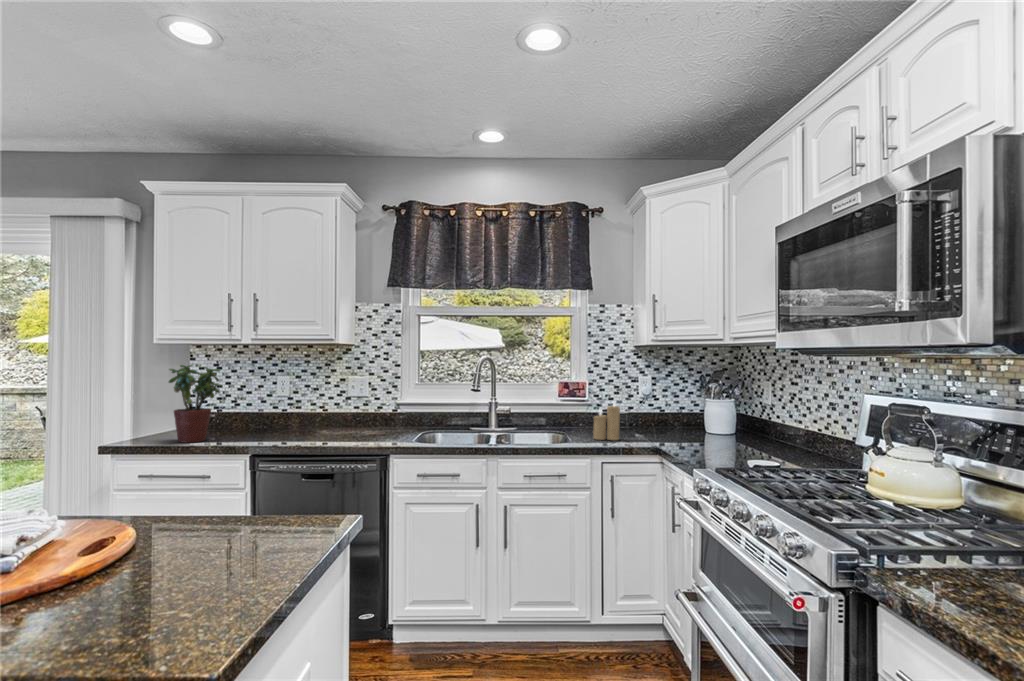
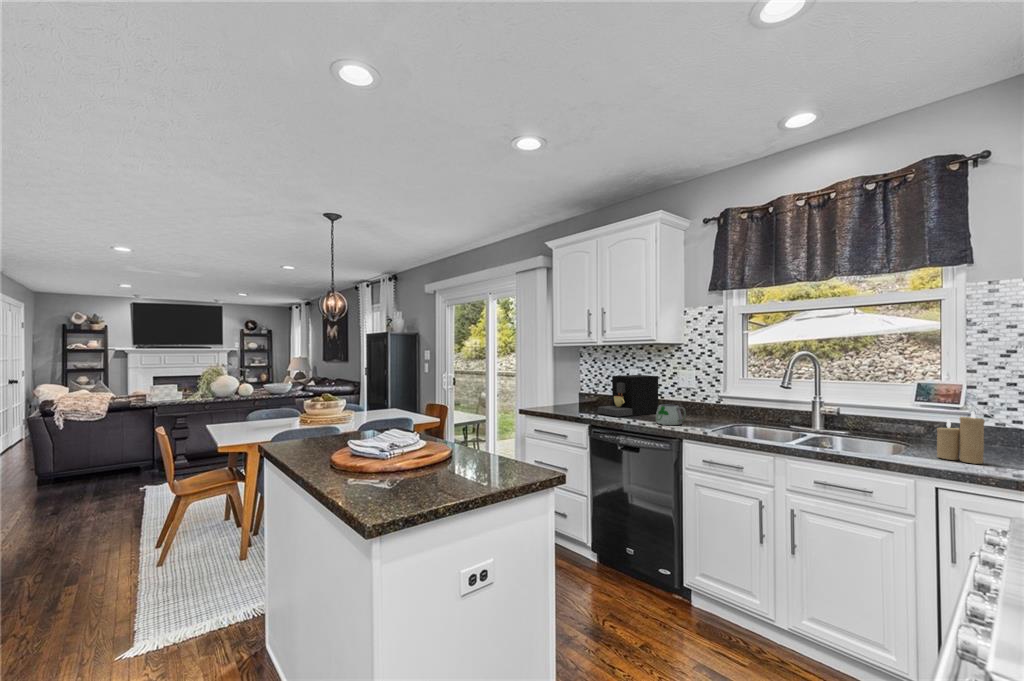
potted plant: present [169,364,221,443] -> none [550,359,580,411]
coffee maker: none [256,384,330,440] -> present [598,375,658,417]
mug: none [350,418,389,444] -> present [656,404,686,426]

